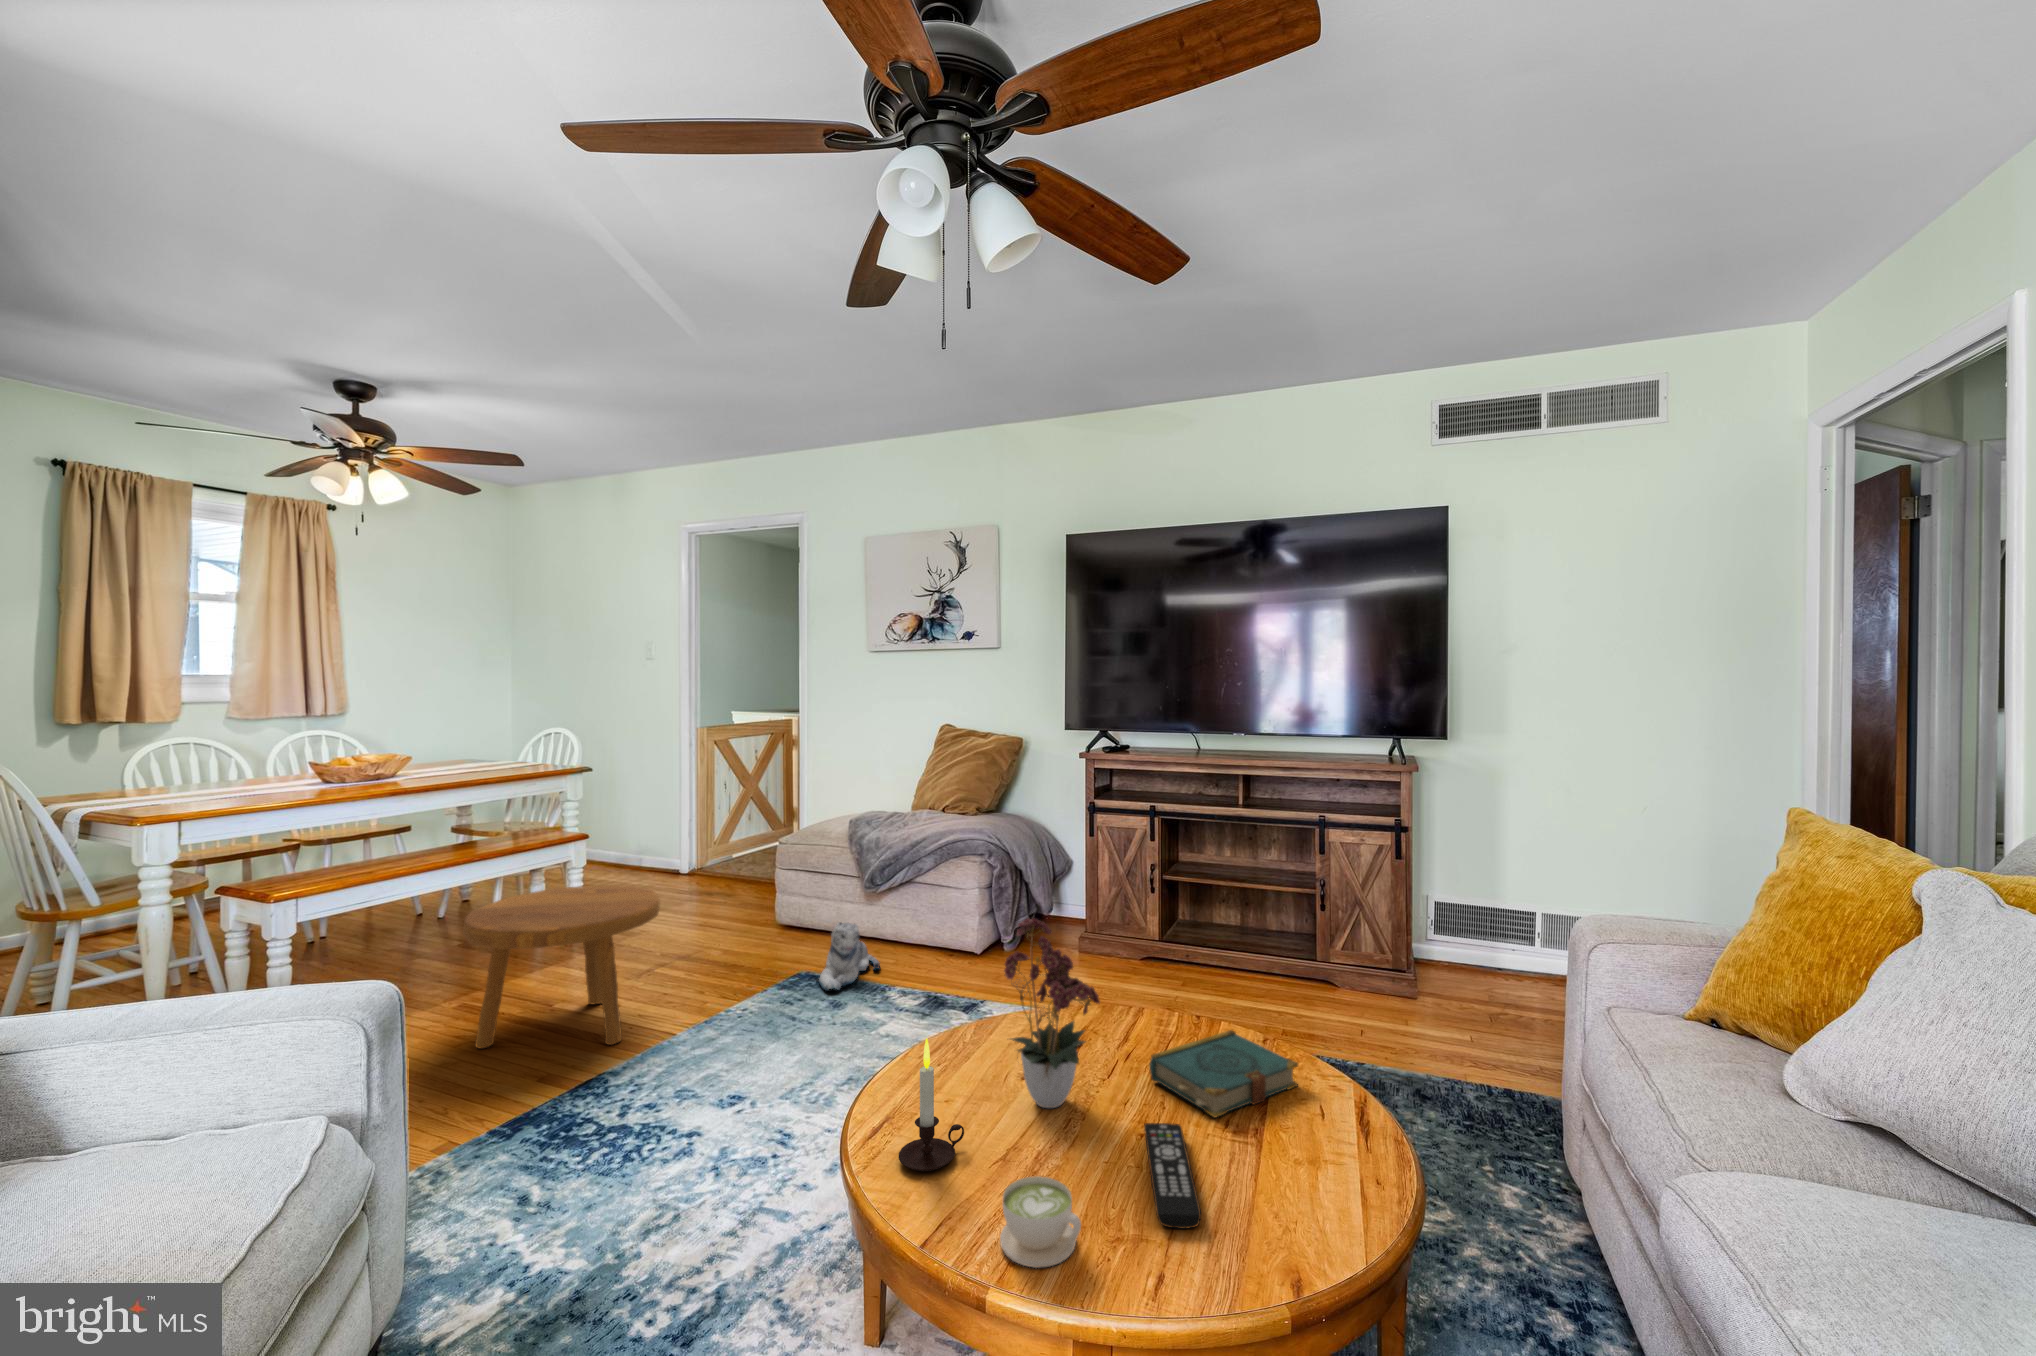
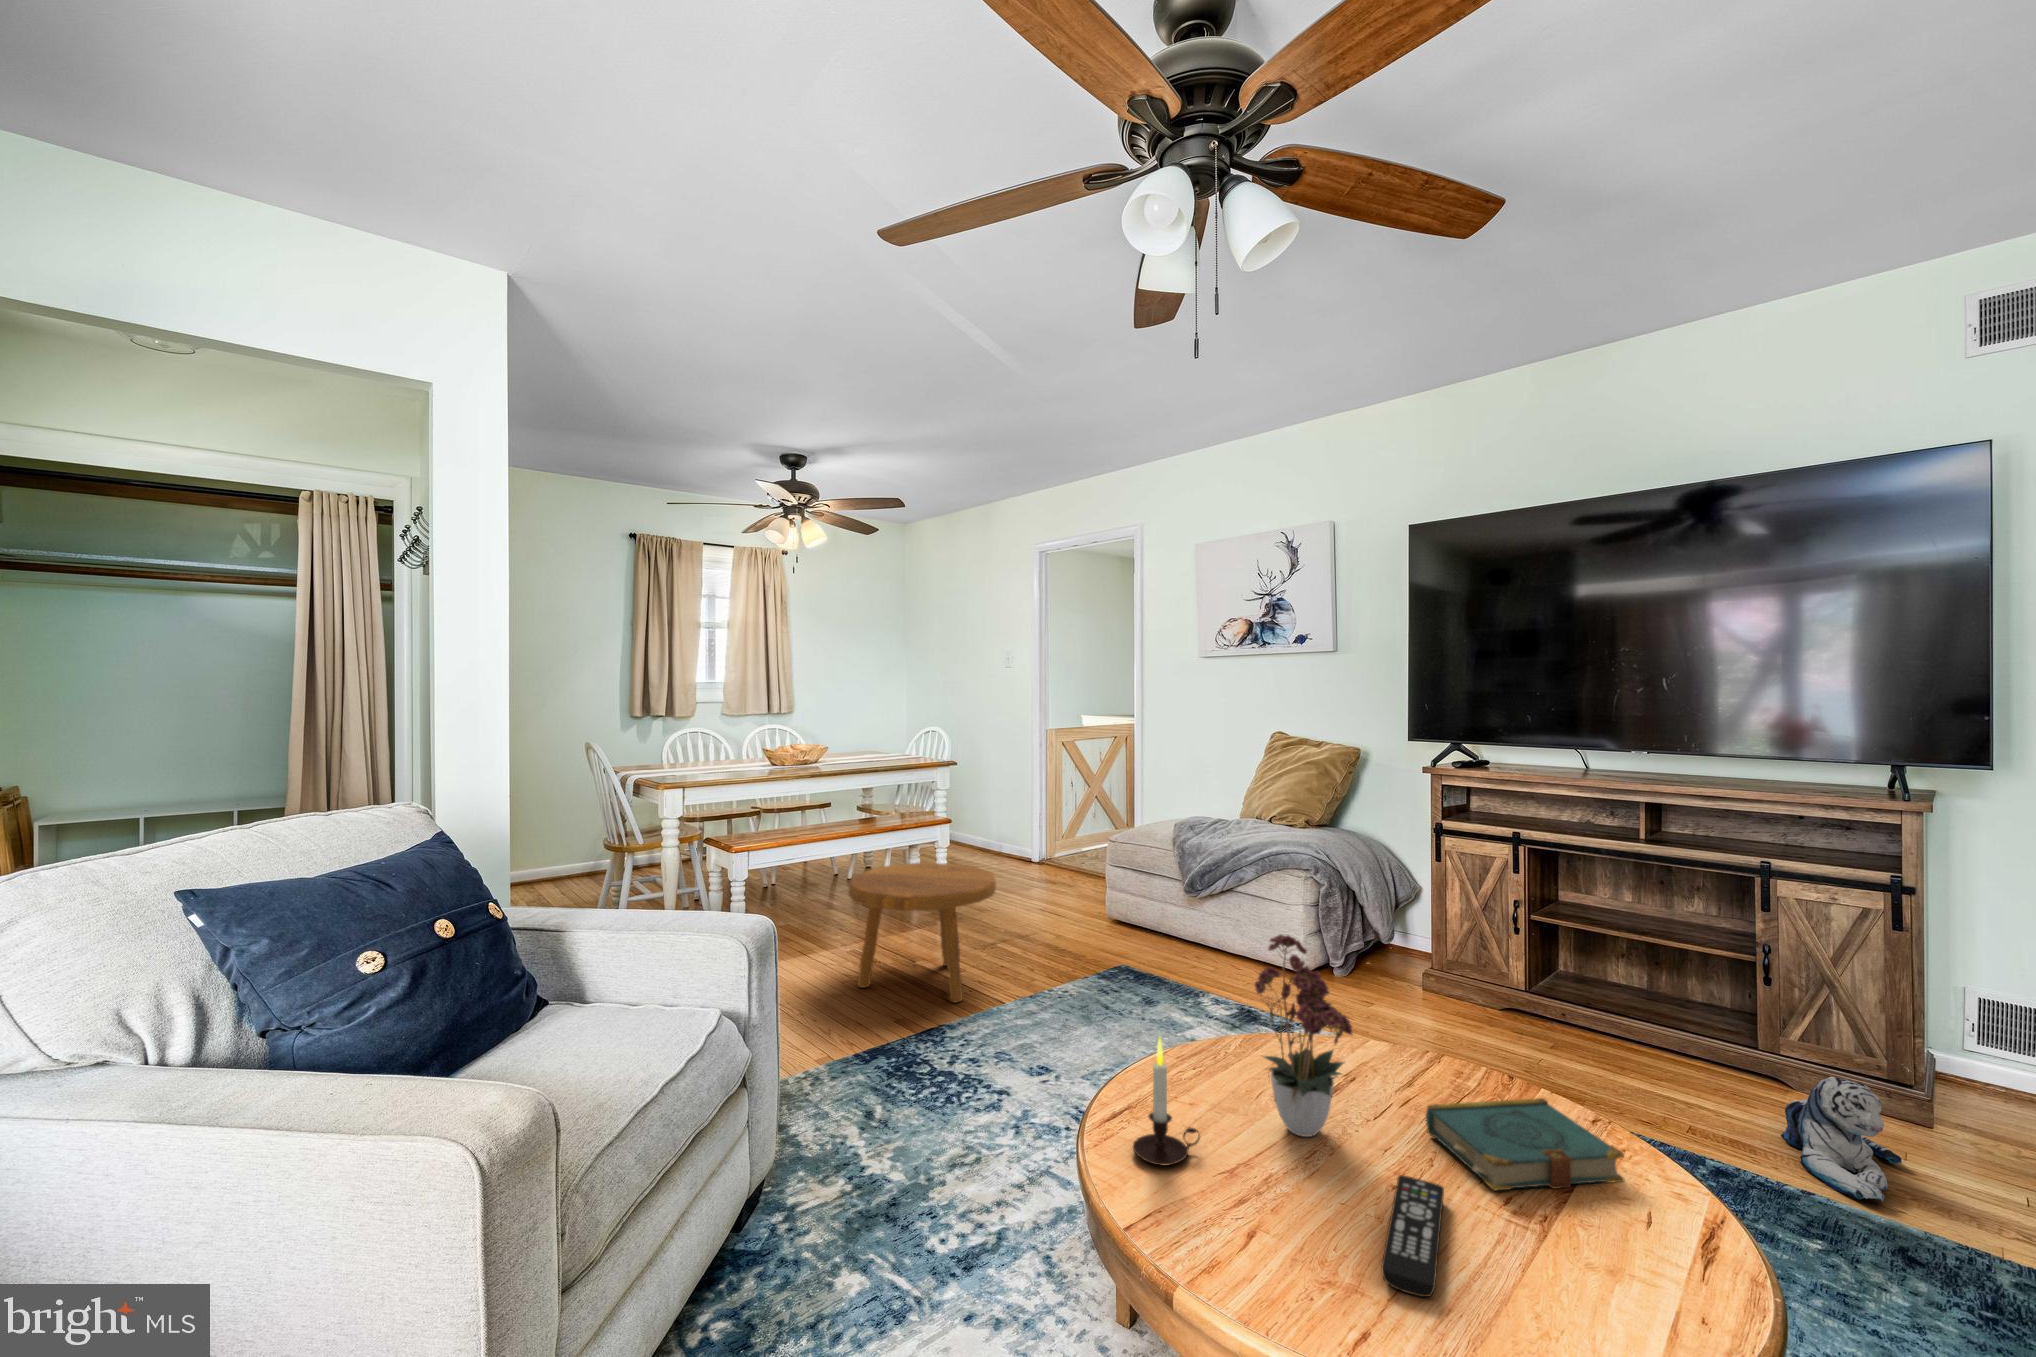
plush toy: present [819,922,880,991] -> present [1781,1077,1902,1202]
coffee cup: present [1000,1176,1081,1268] -> none [1205,1192,1286,1287]

